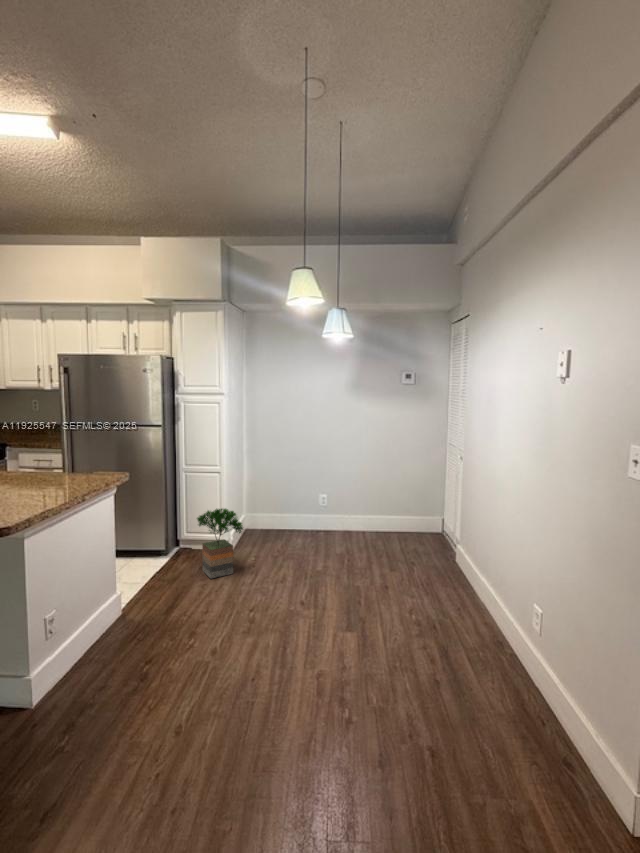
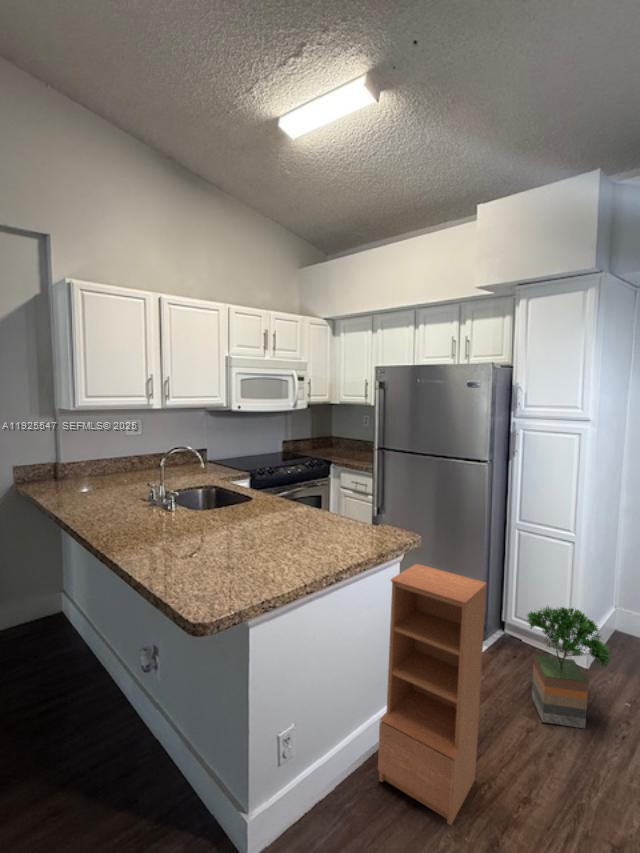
bookcase: none [113,491,177,639] -> present [378,564,487,825]

